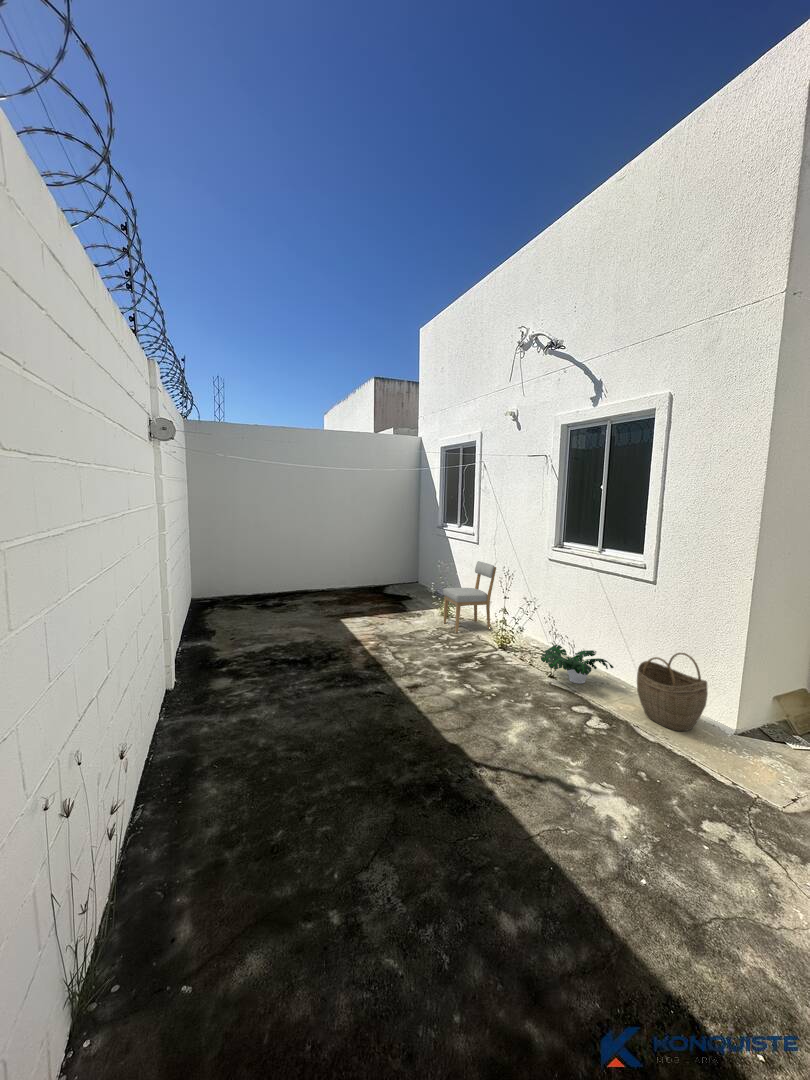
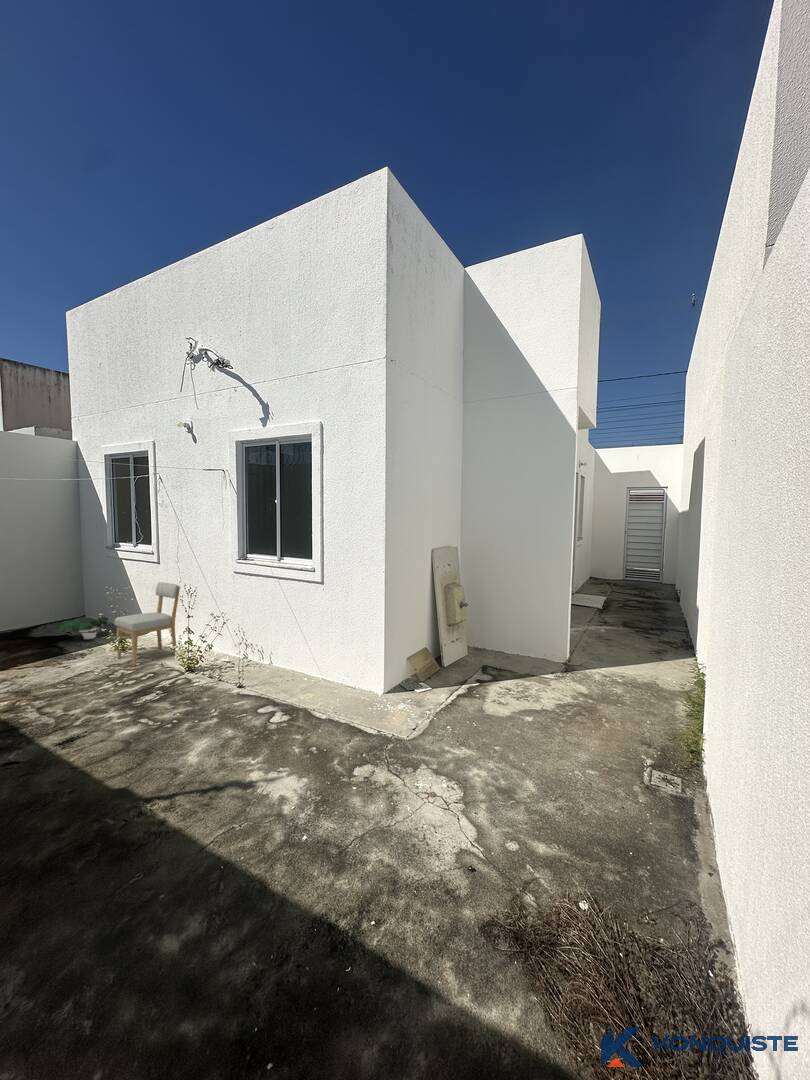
potted plant: present [541,645,614,684] -> present [59,617,110,639]
woven basket: present [637,653,708,731] -> none [312,638,363,704]

